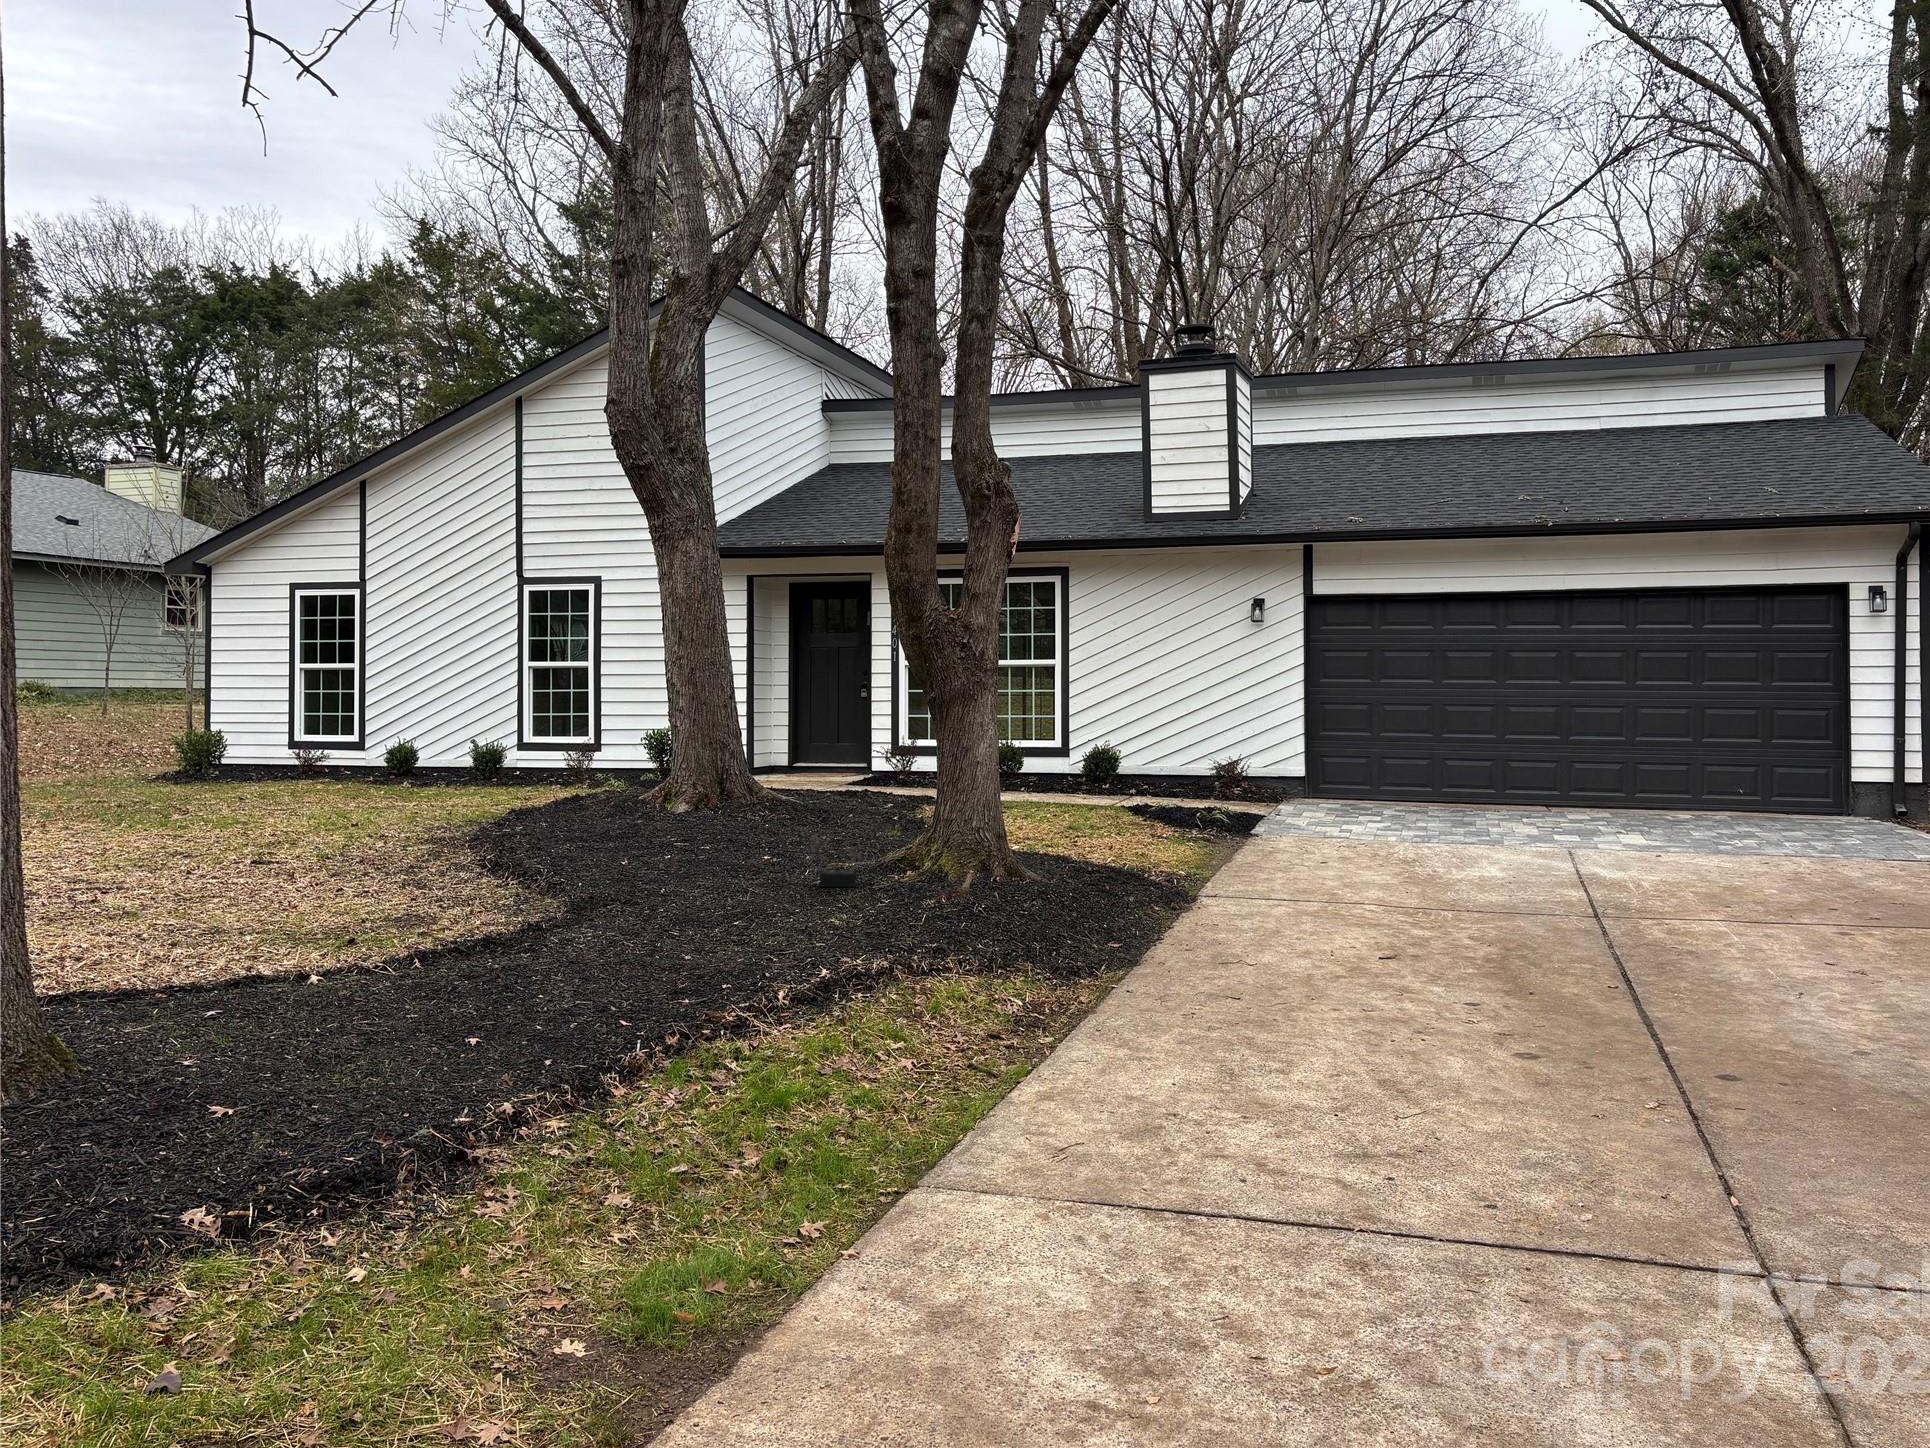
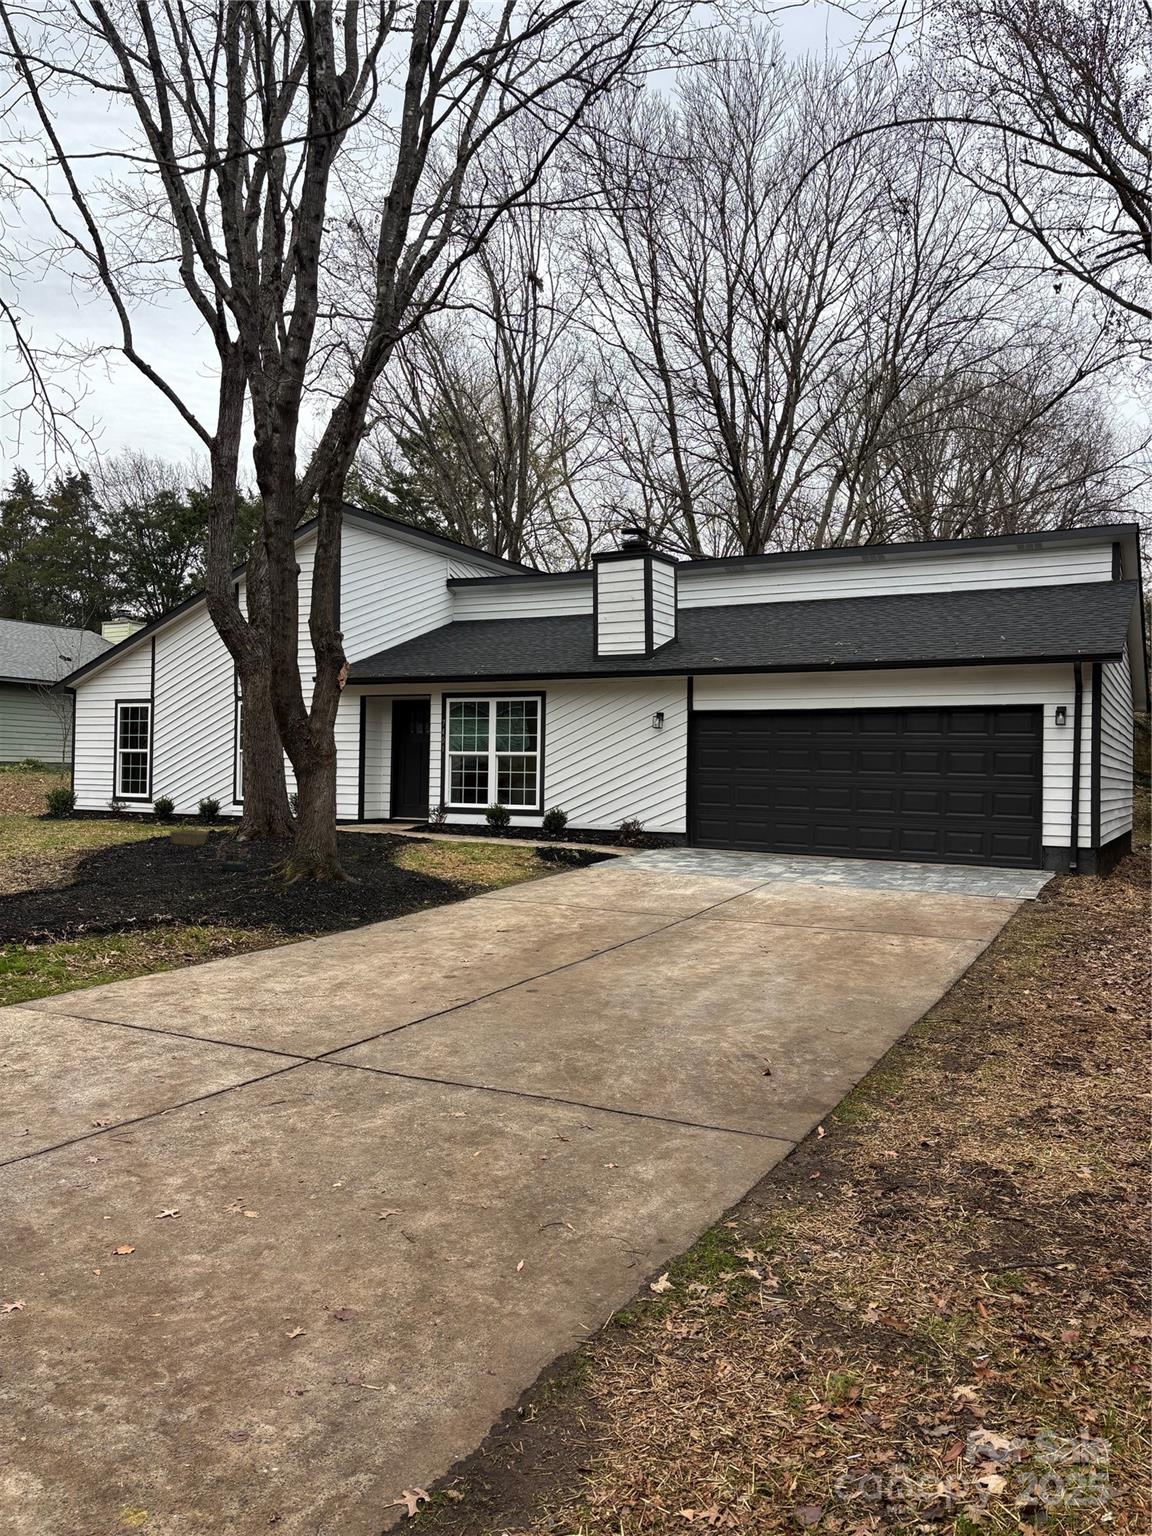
basket: none [604,790,670,836] -> present [170,821,208,846]

